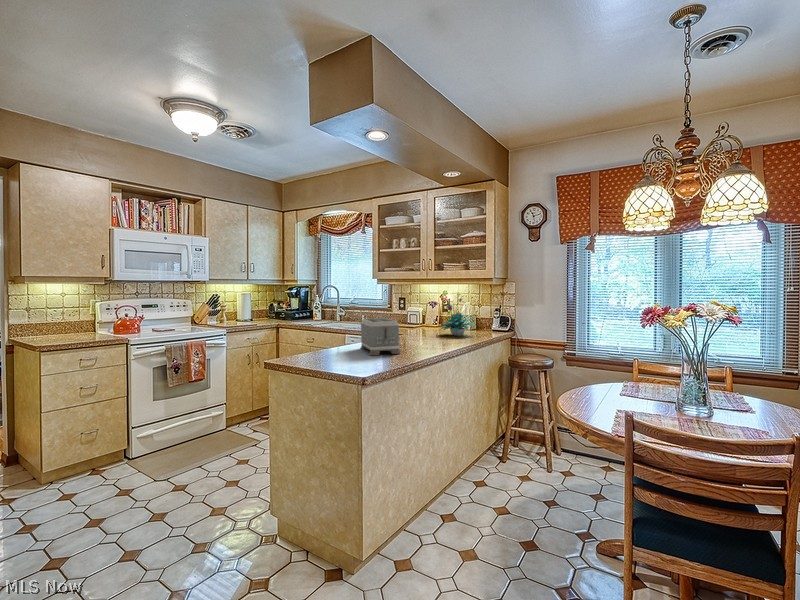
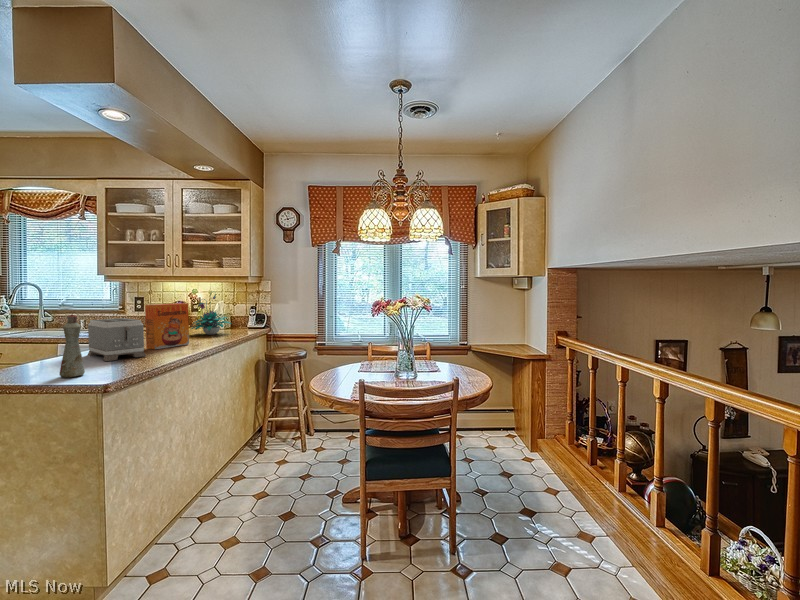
cereal box: none [402,306,437,347] -> present [145,303,189,349]
bottle: none [337,315,354,368] -> present [60,314,85,378]

